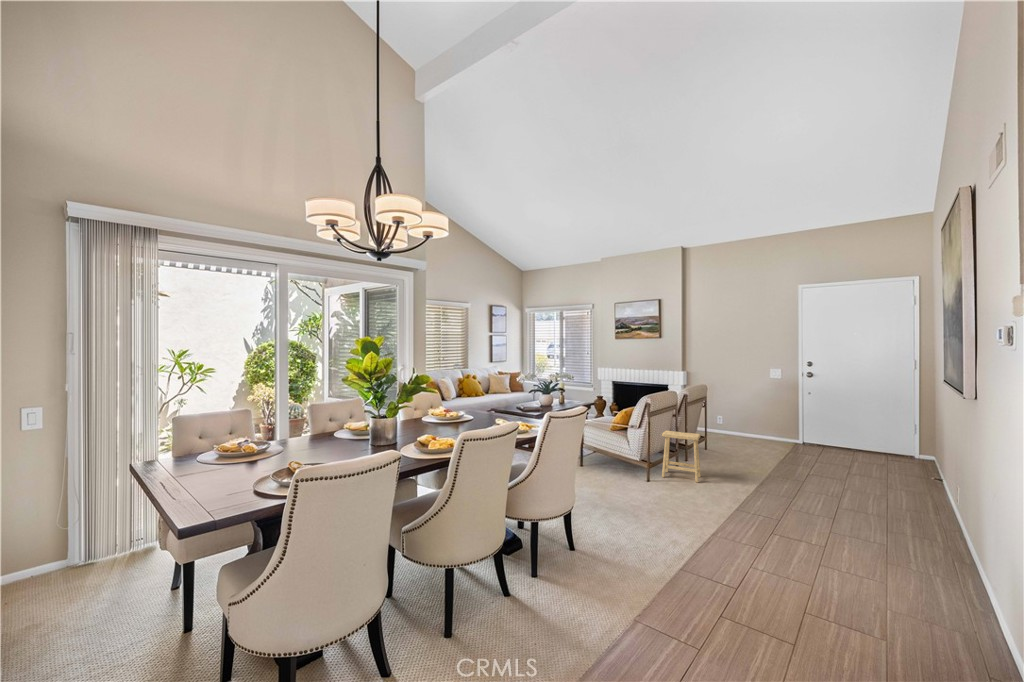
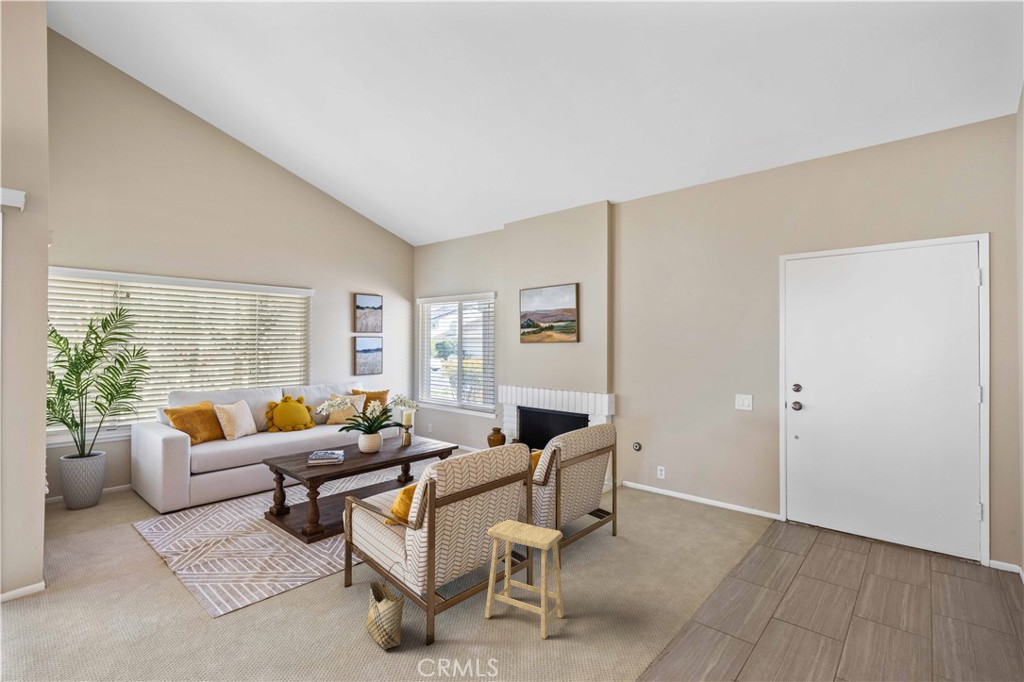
woven basket: none [608,448,632,485] -> present [366,562,405,649]

